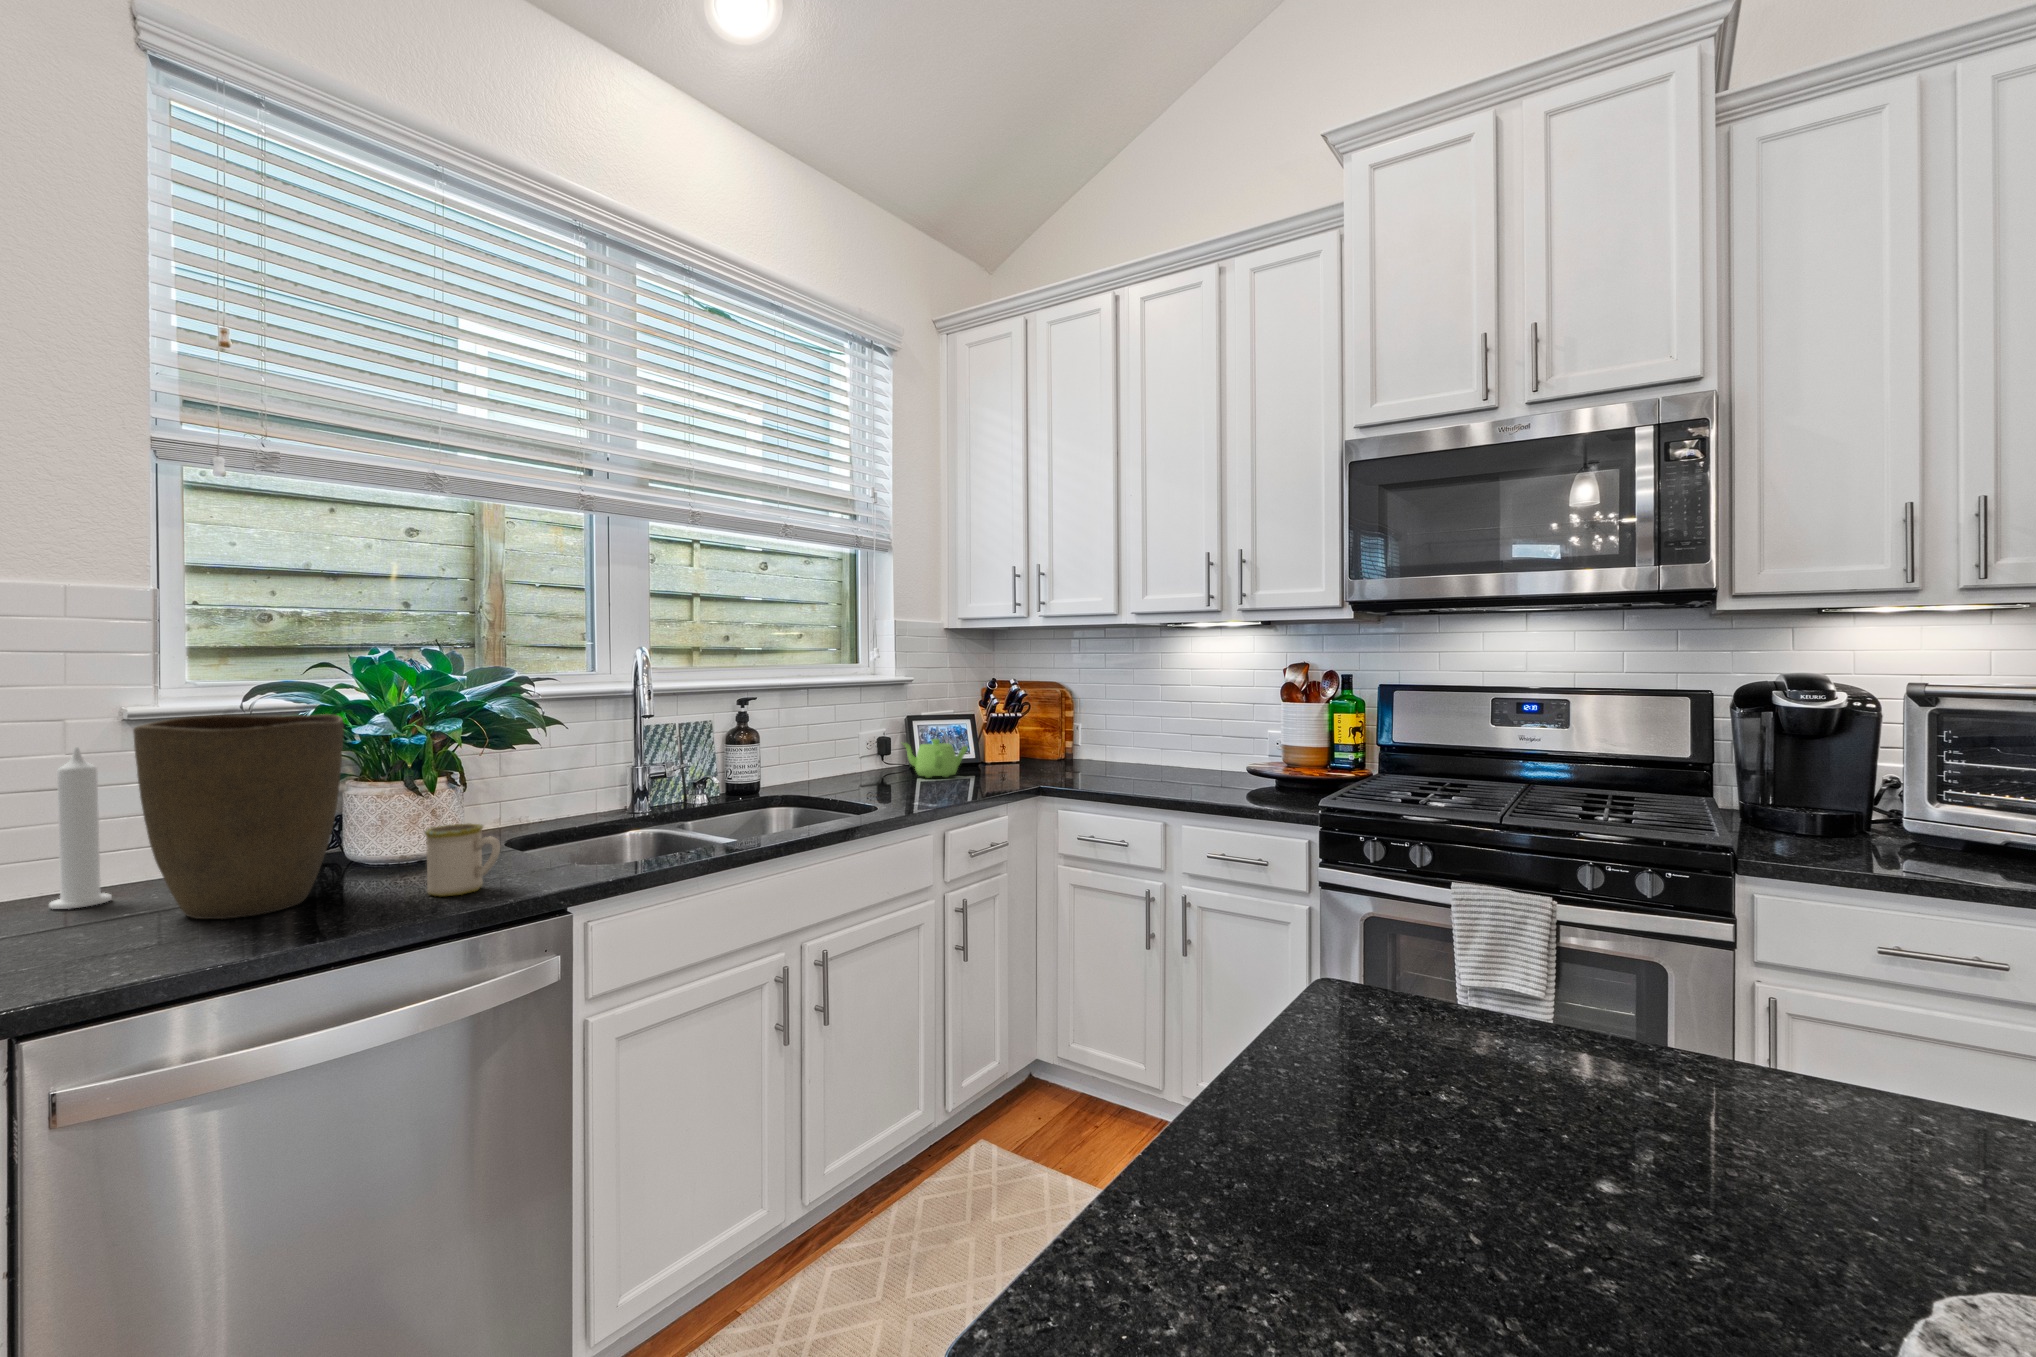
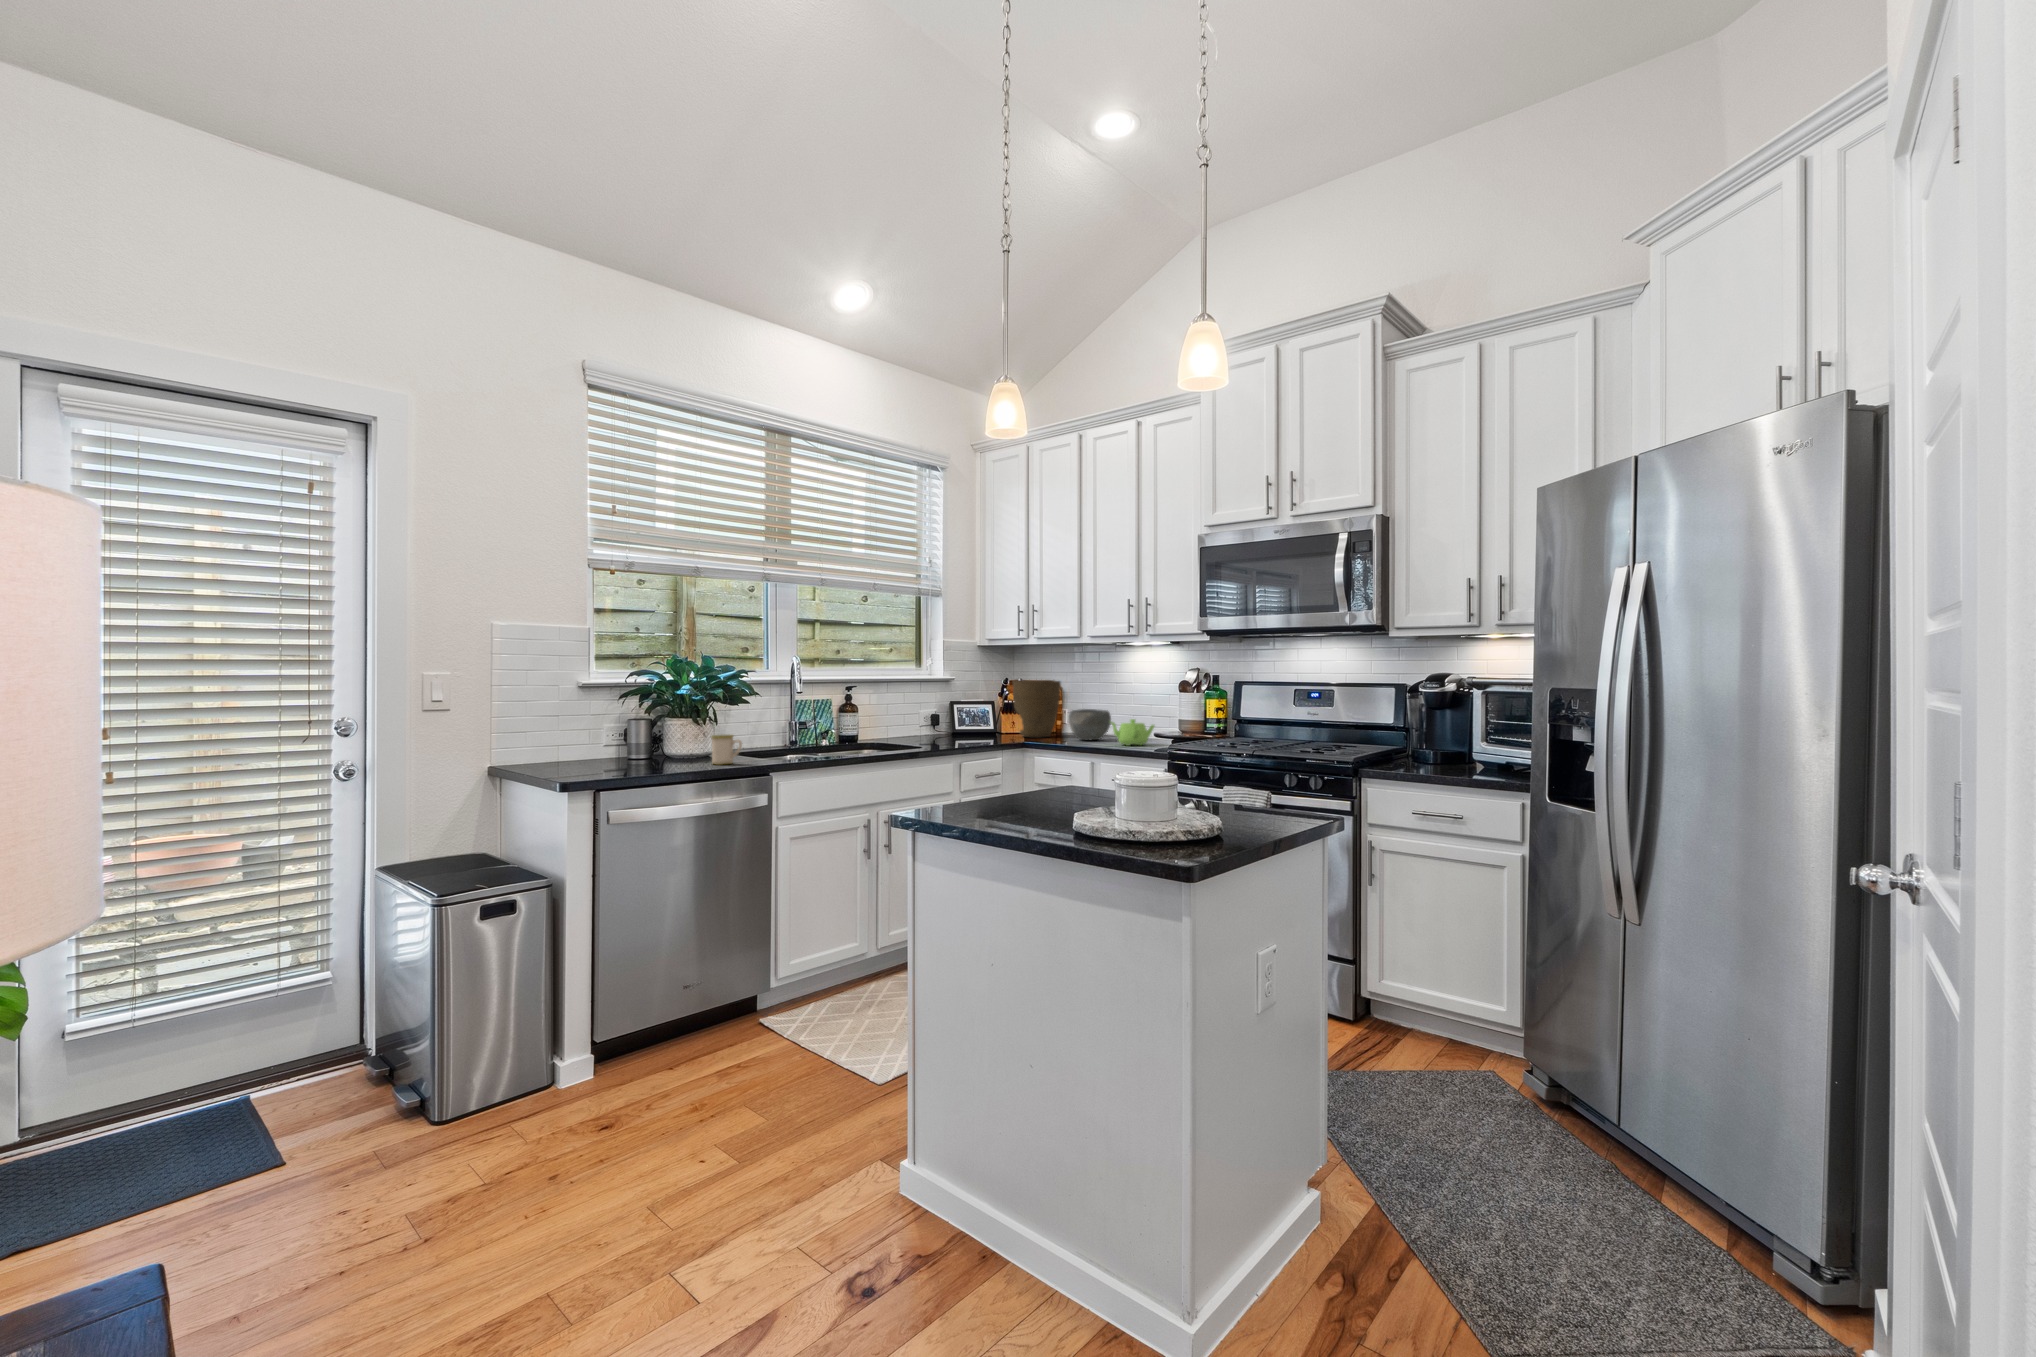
vase: present [133,714,344,919] -> present [1013,680,1061,737]
bowl: none [1105,728,1172,779] -> present [1069,709,1111,740]
teapot: present [903,739,968,778] -> present [1109,719,1154,746]
candle: present [49,747,112,909] -> none [561,696,582,764]

